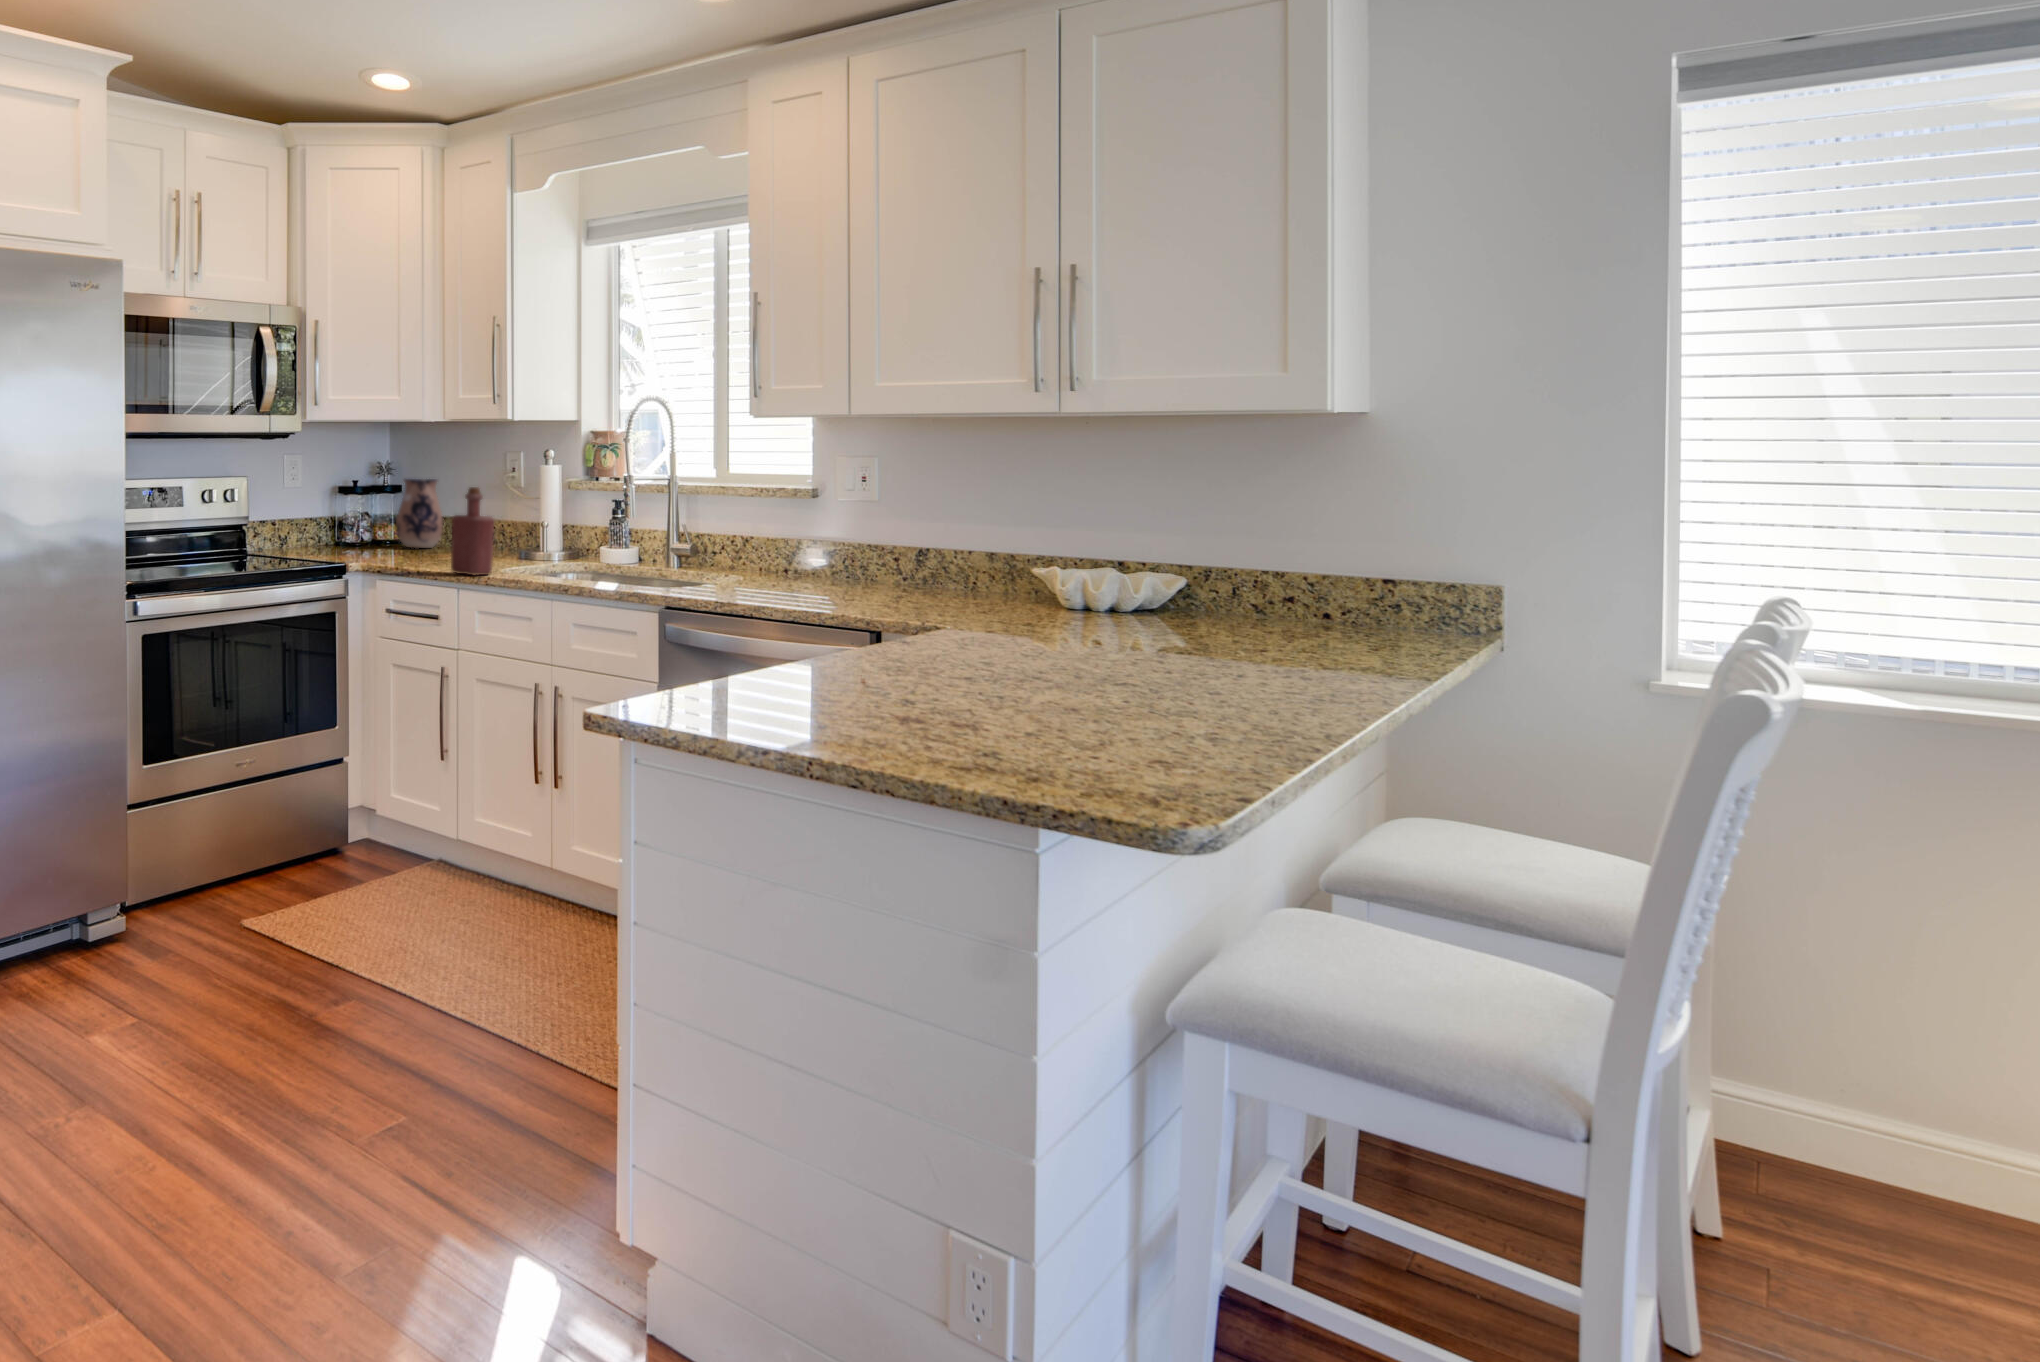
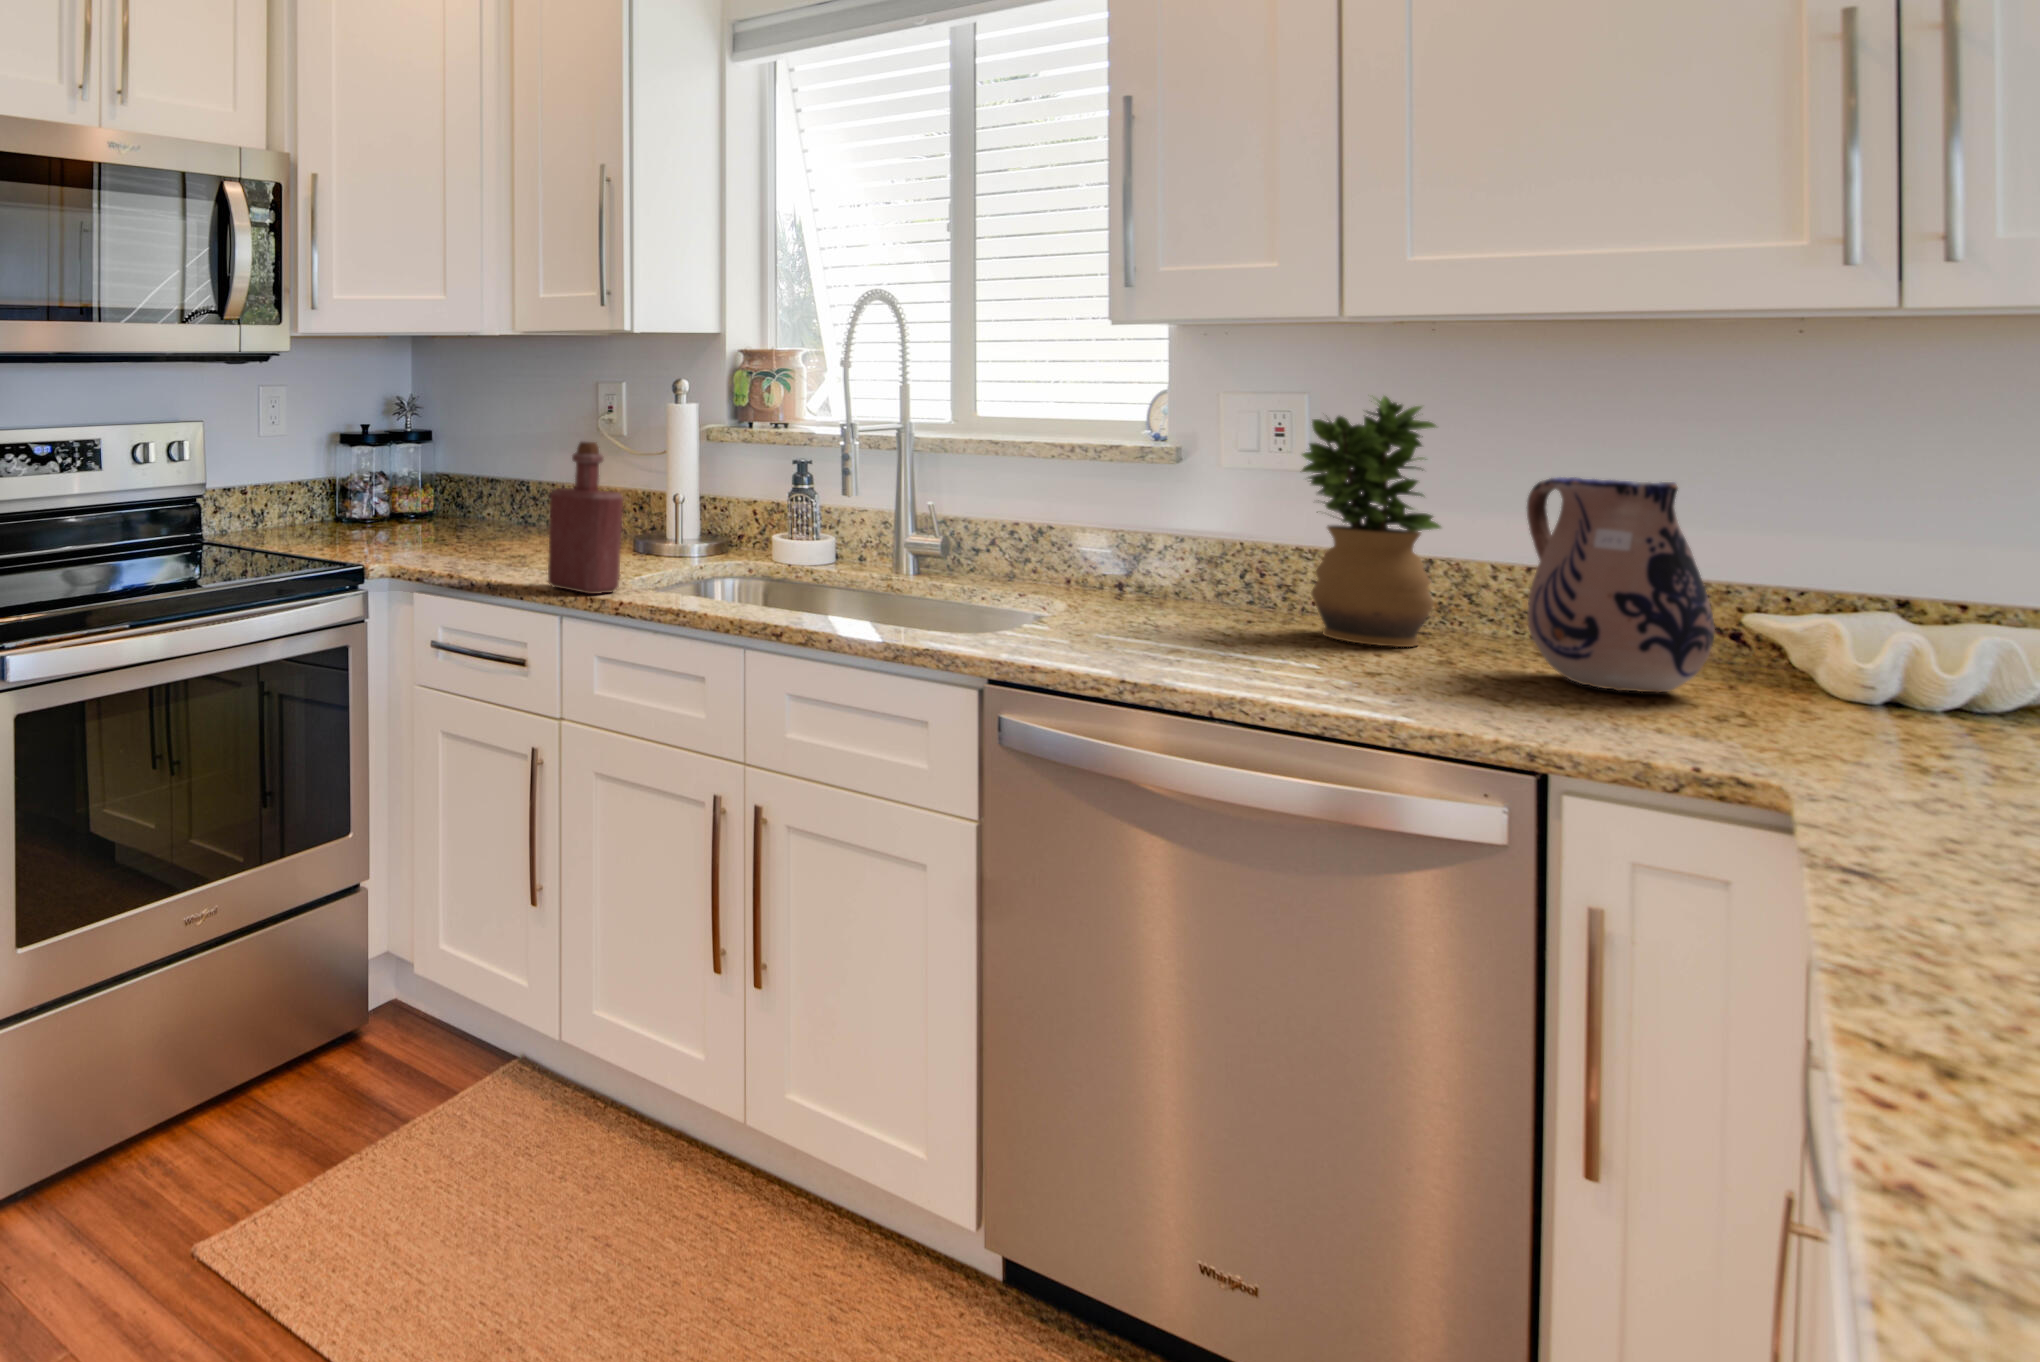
potted plant: none [849,458,923,594] -> present [1302,396,1441,647]
ceramic pitcher: present [395,479,444,548] -> present [1527,477,1715,692]

